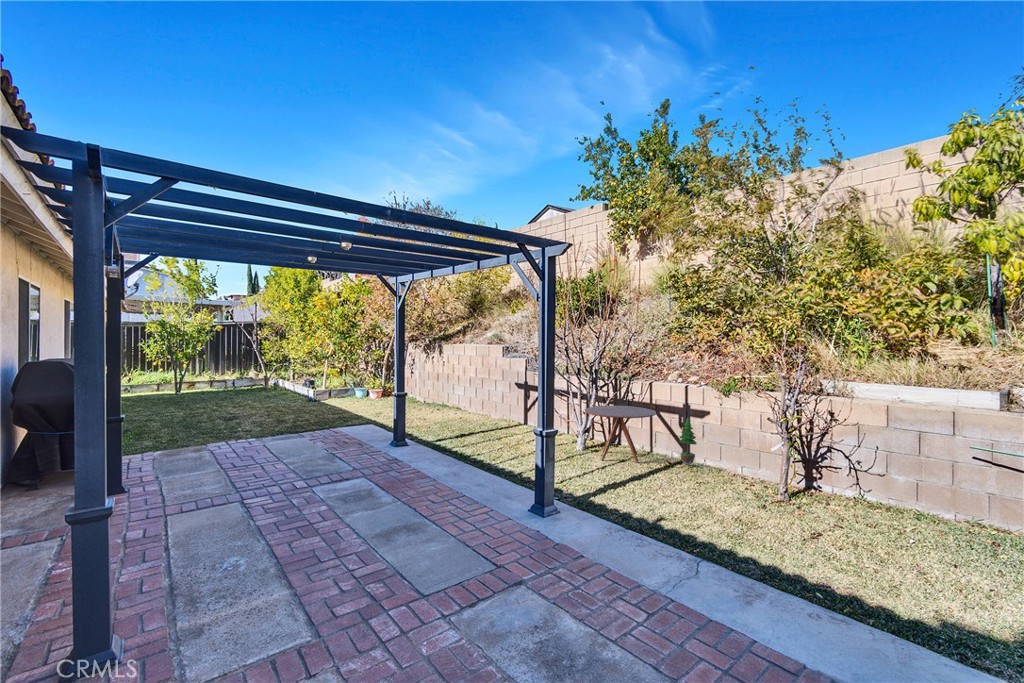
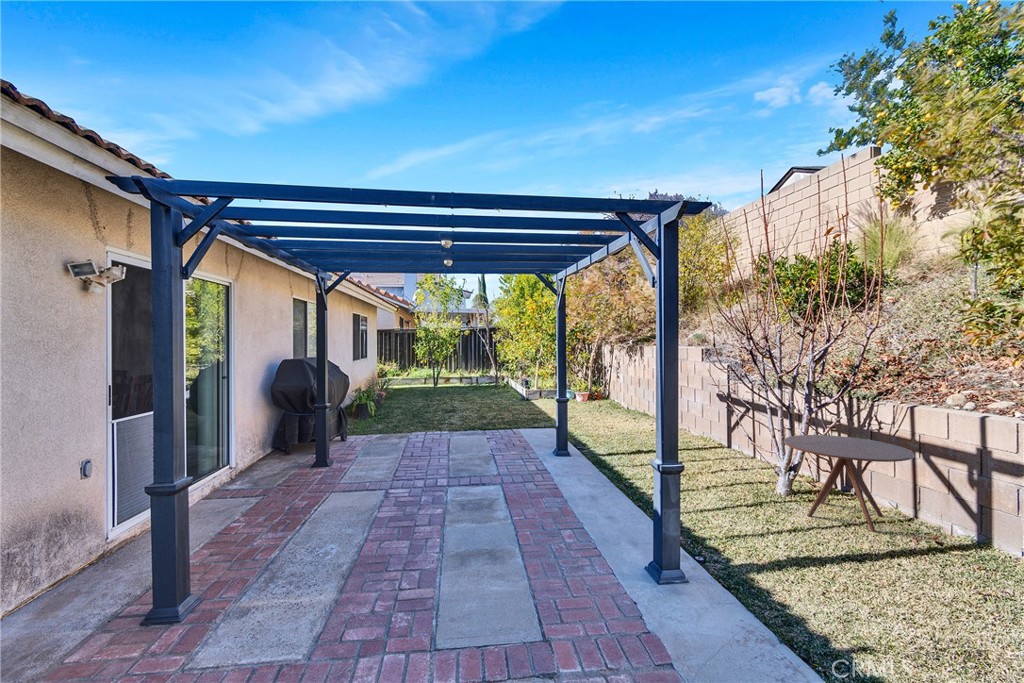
potted tree: present [679,418,697,465] -> none [959,471,1002,555]

